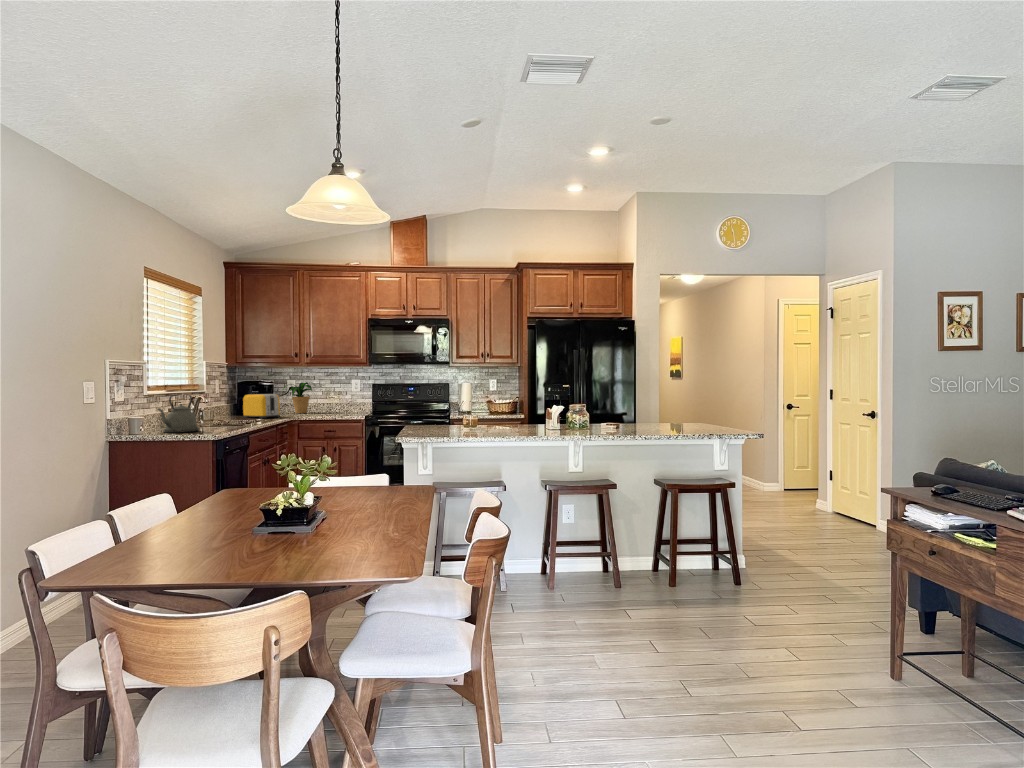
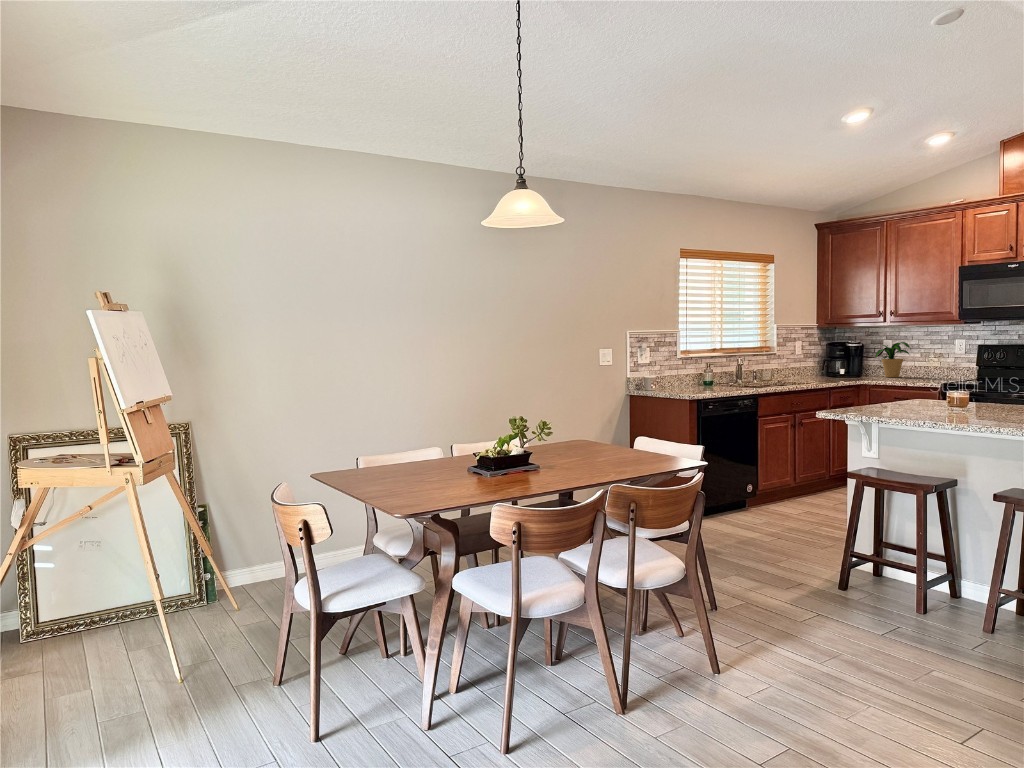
toaster: present [243,394,280,418] -> none [809,356,839,381]
kettle: present [158,395,199,433] -> none [666,359,703,391]

